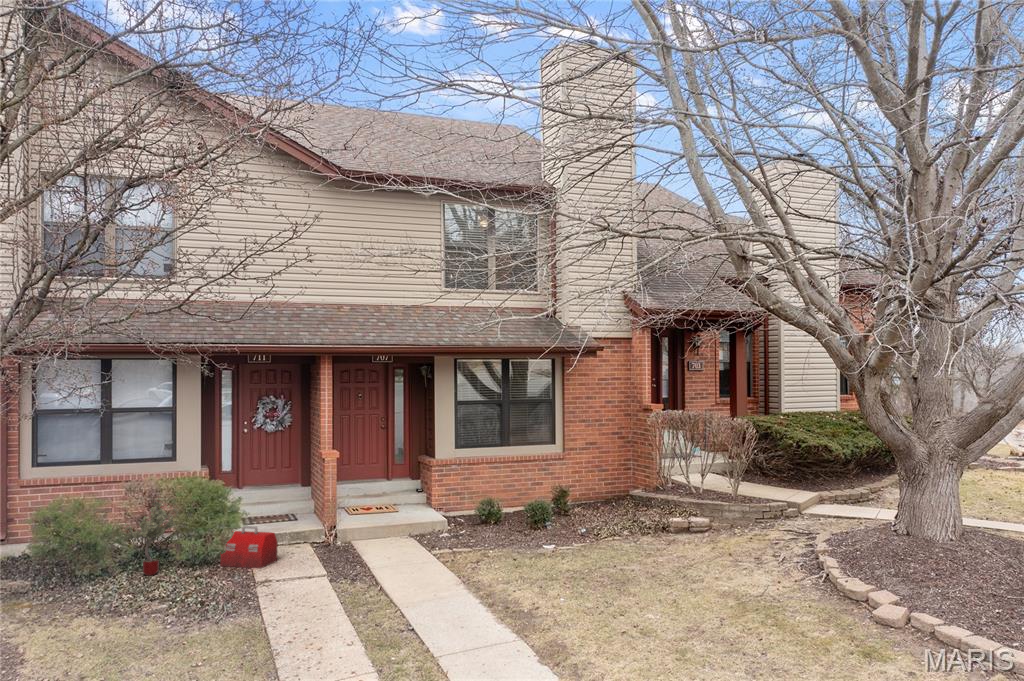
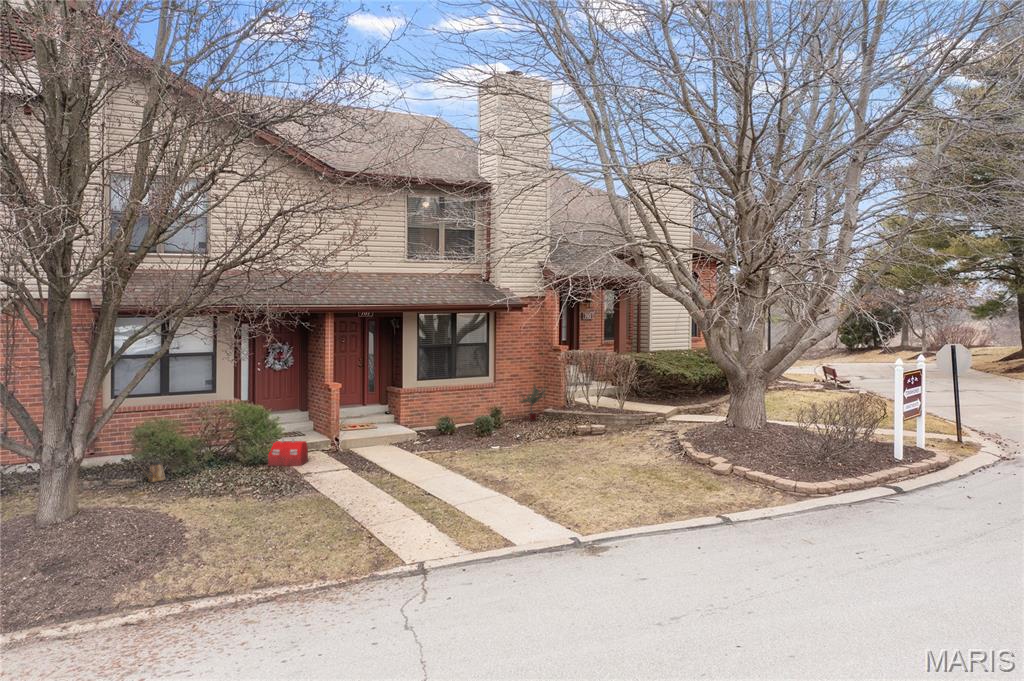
potted tree: present [118,497,179,576] -> present [520,384,546,421]
watering can: none [27,556,79,586] -> present [136,461,167,482]

